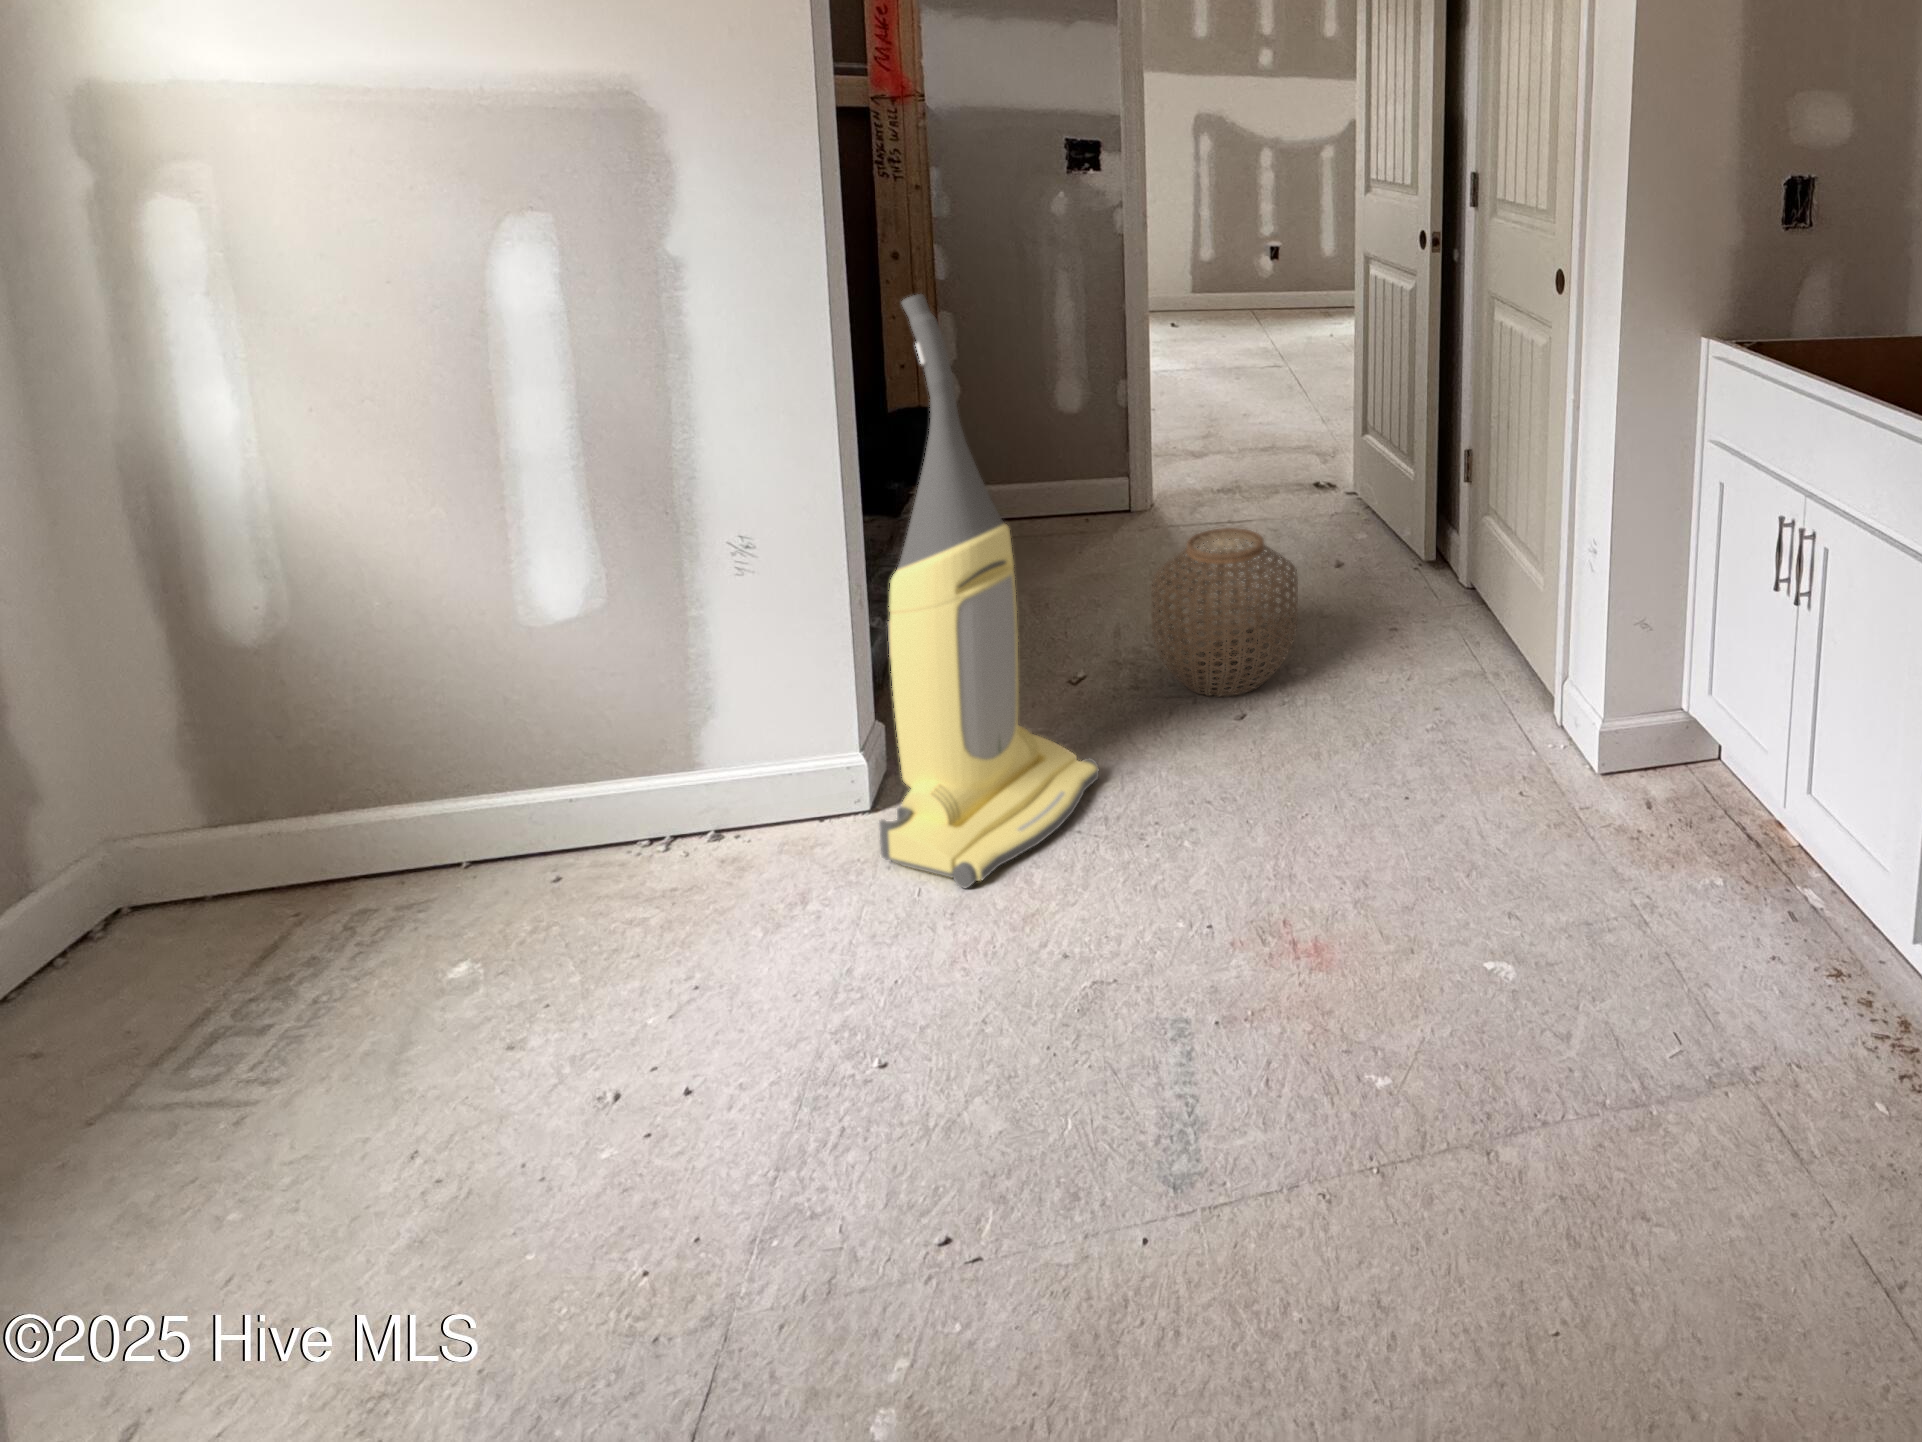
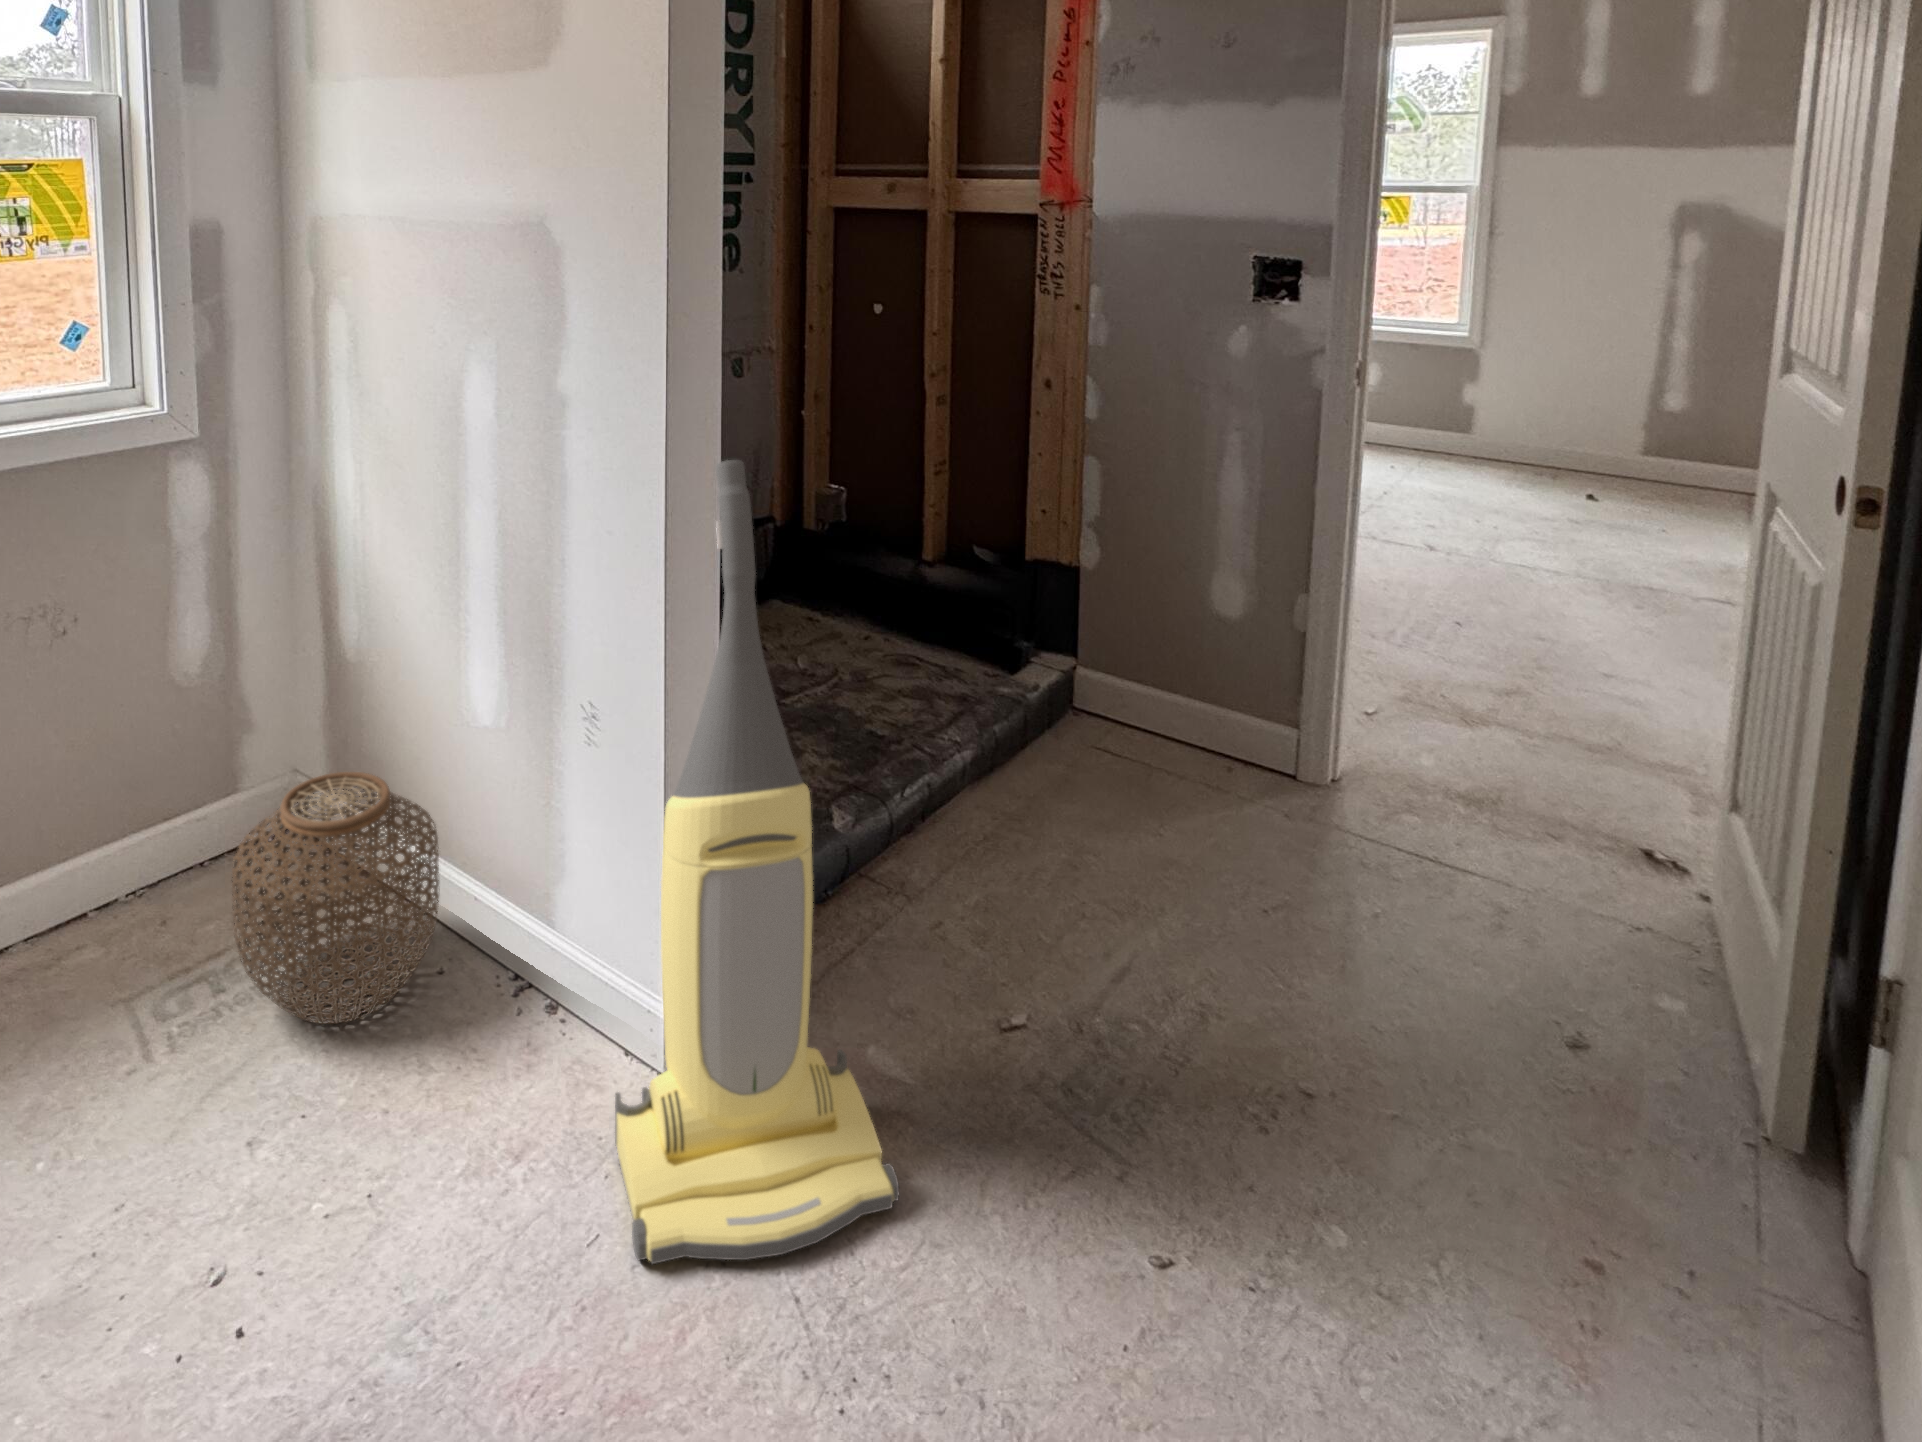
woven basket: present [1152,528,1298,697] -> present [232,772,439,1024]

